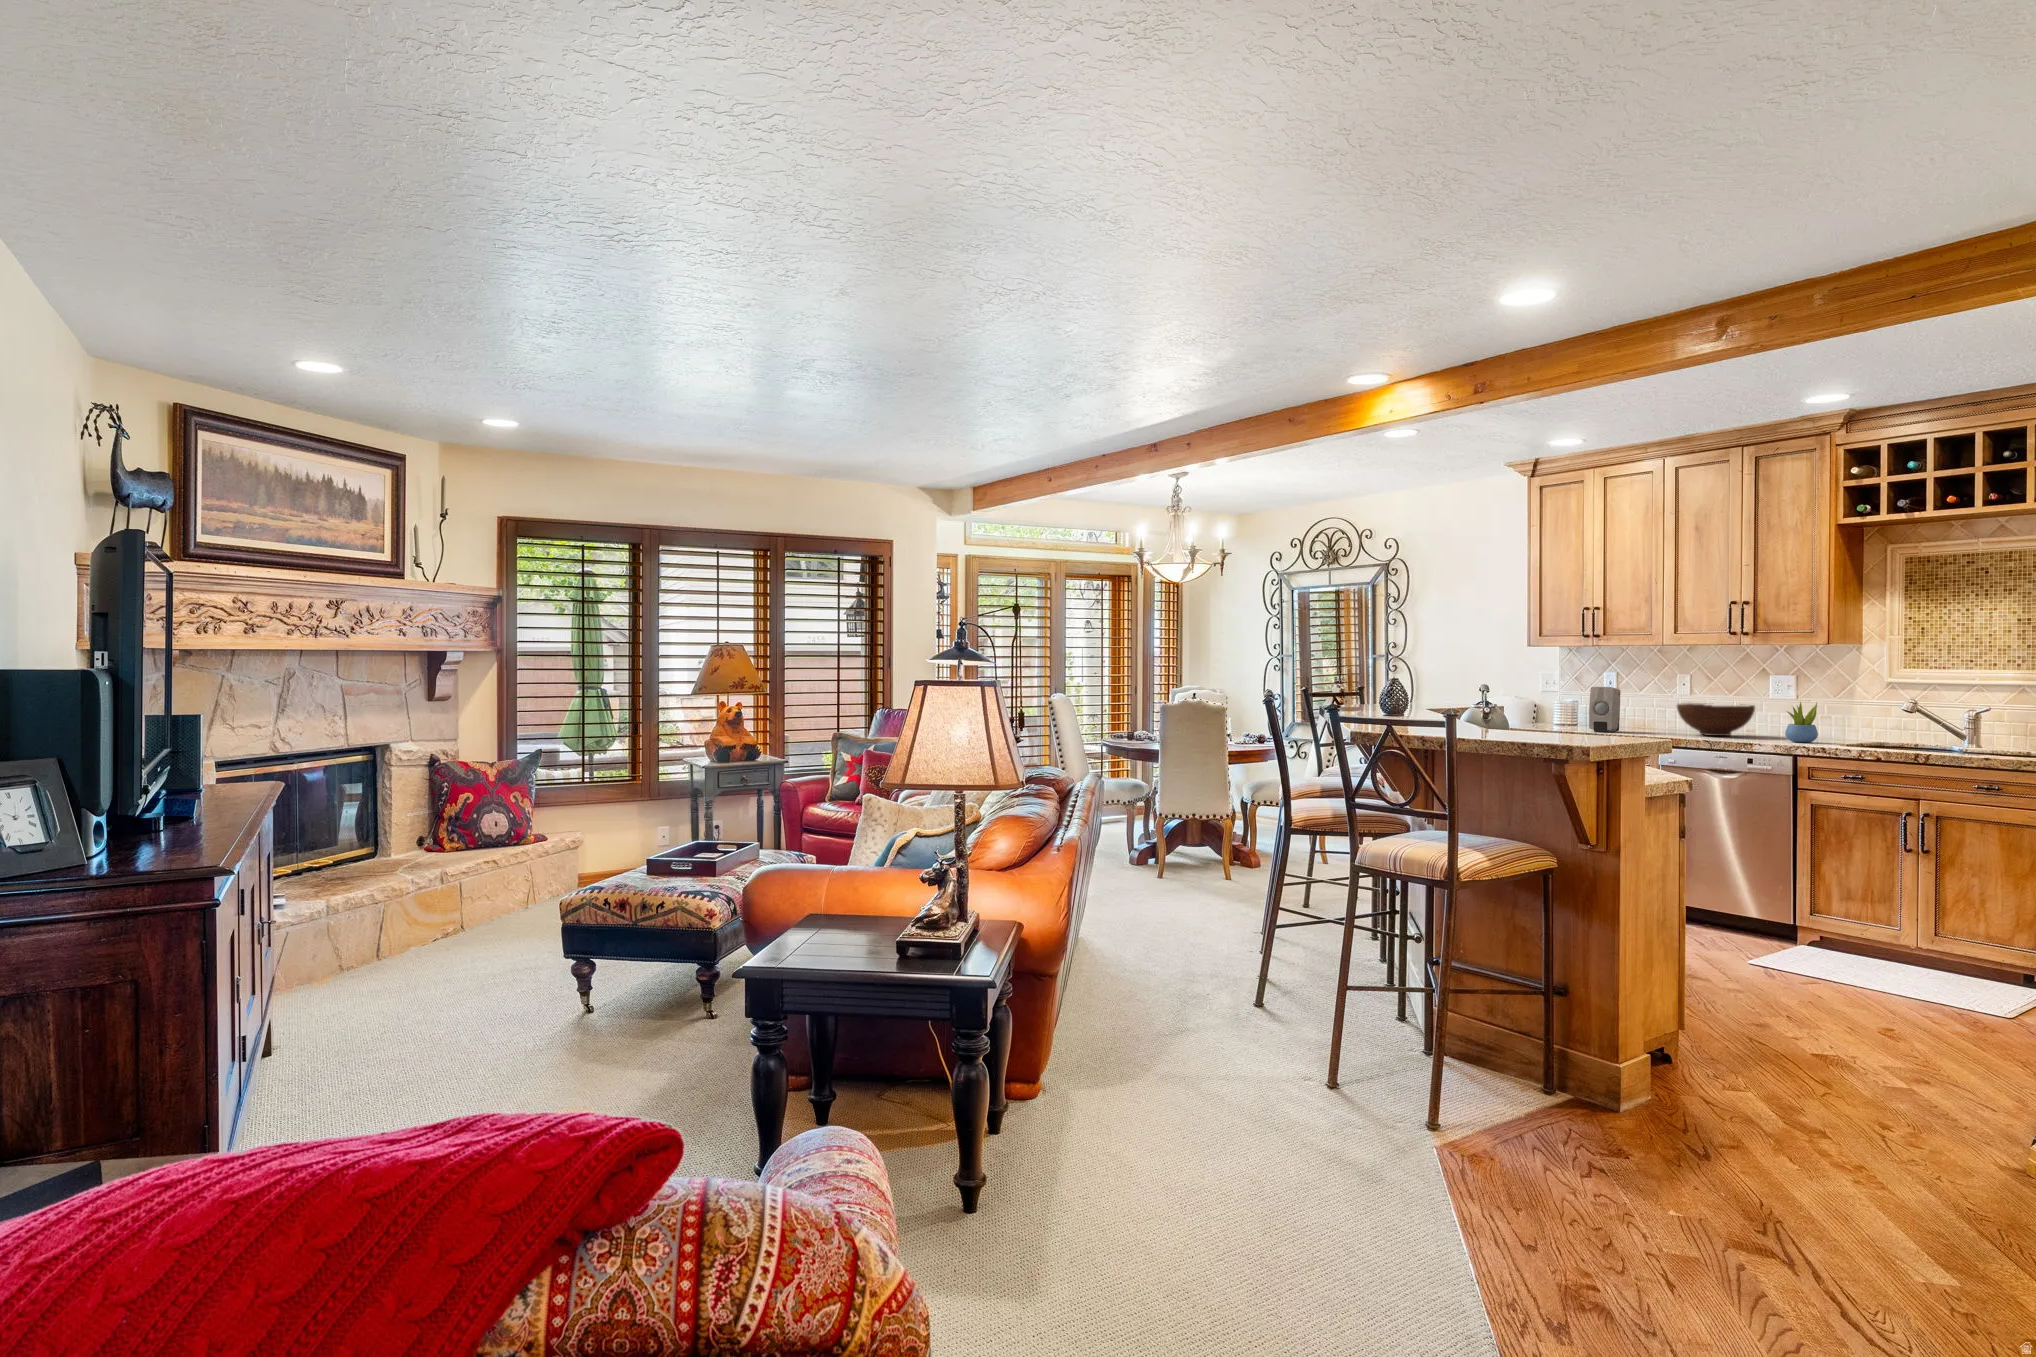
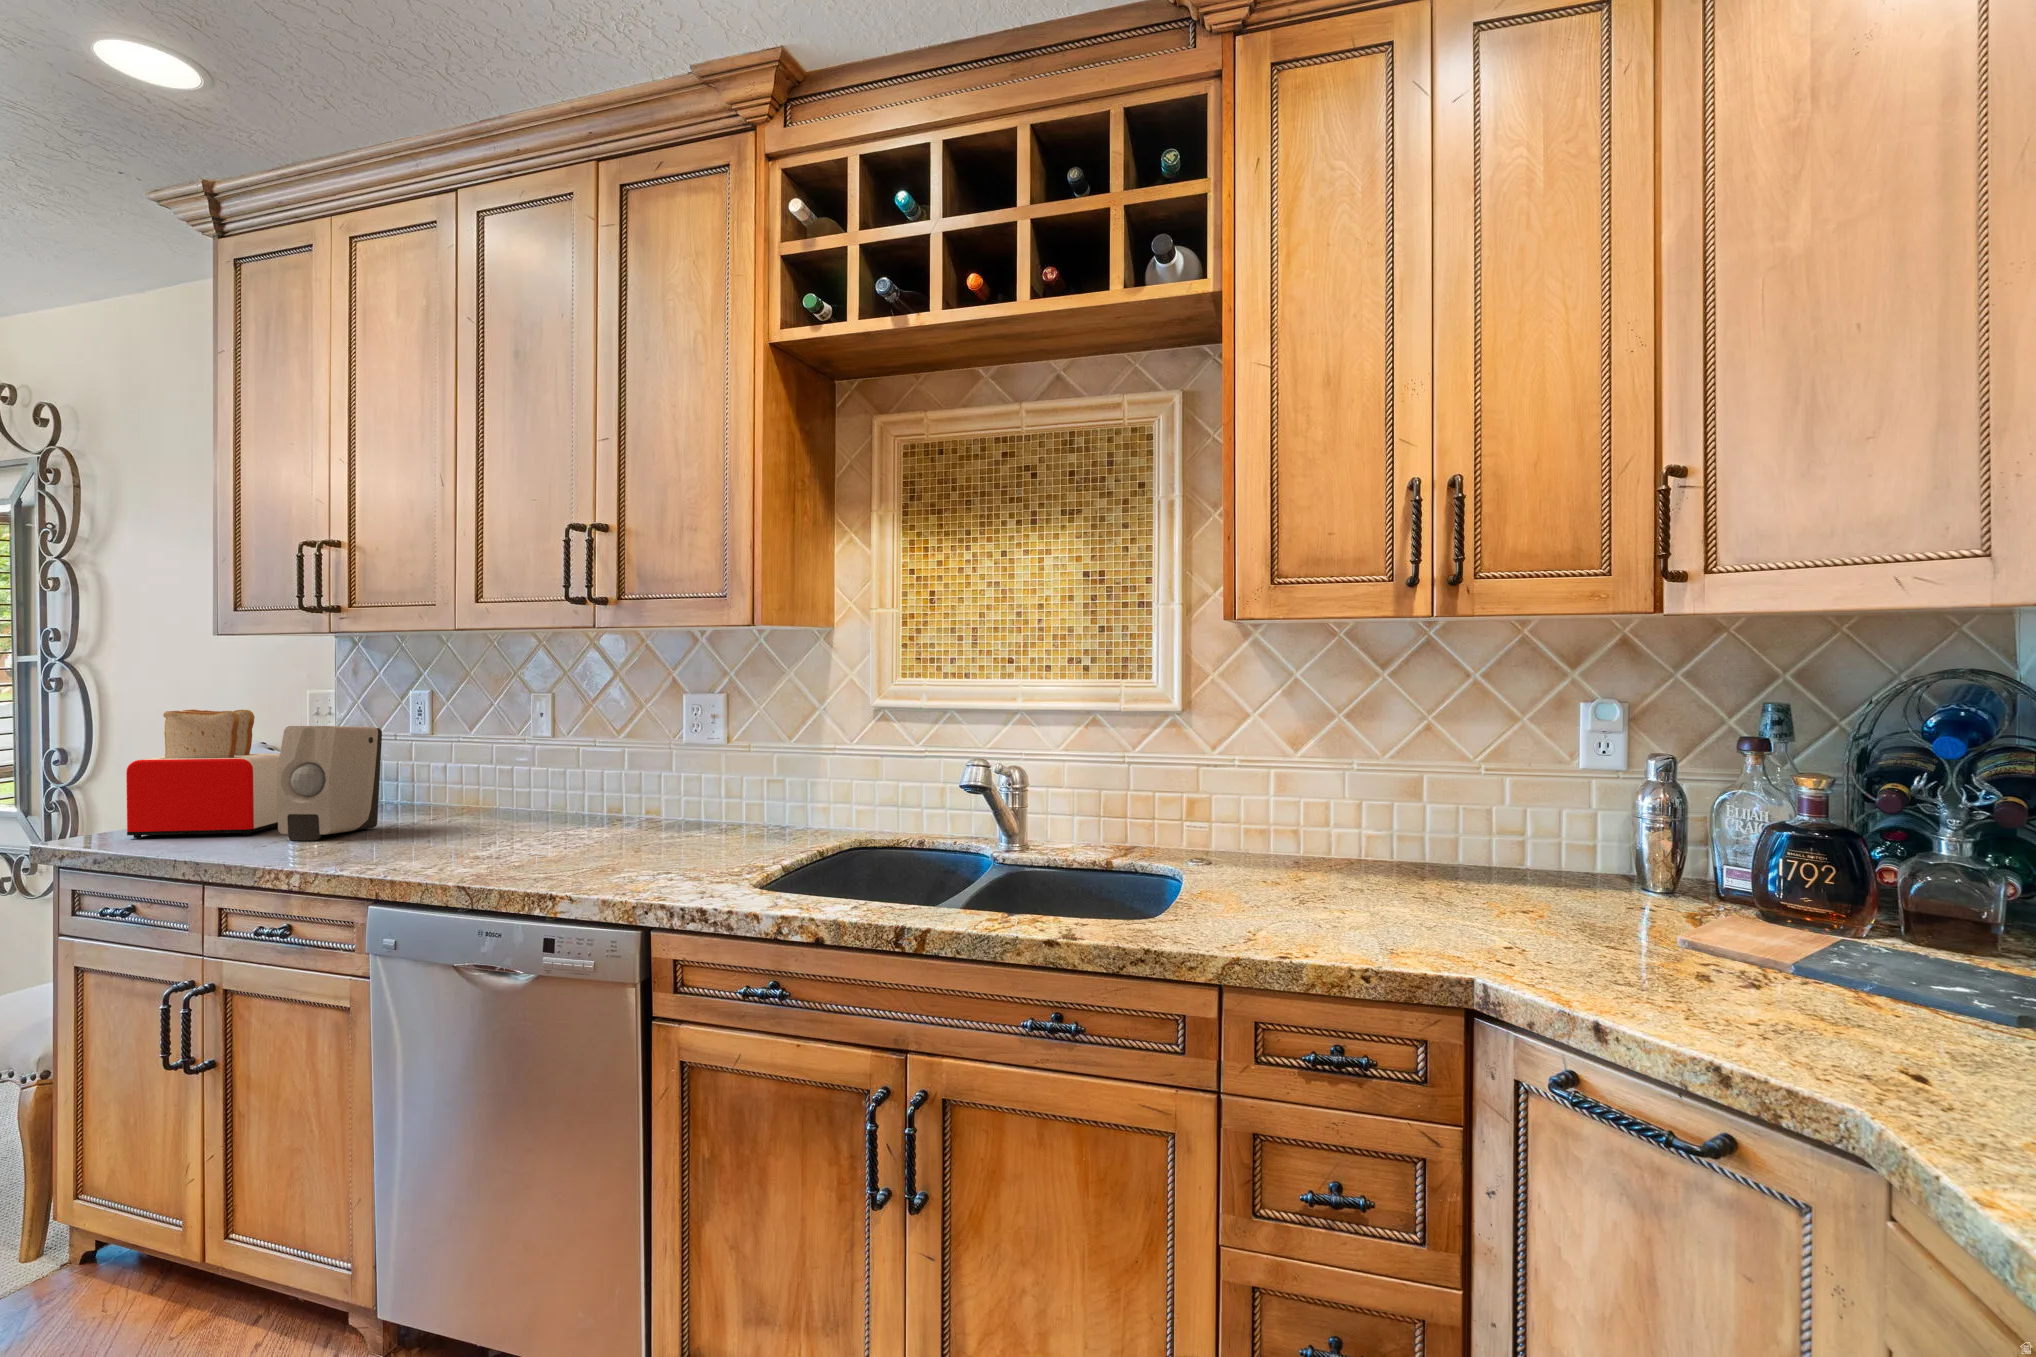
toaster: none [1522,680,1576,730] -> present [126,709,280,838]
succulent plant: present [1785,702,1818,742] -> none [666,758,735,862]
fruit bowl: present [1677,703,1755,736] -> none [474,754,645,837]

